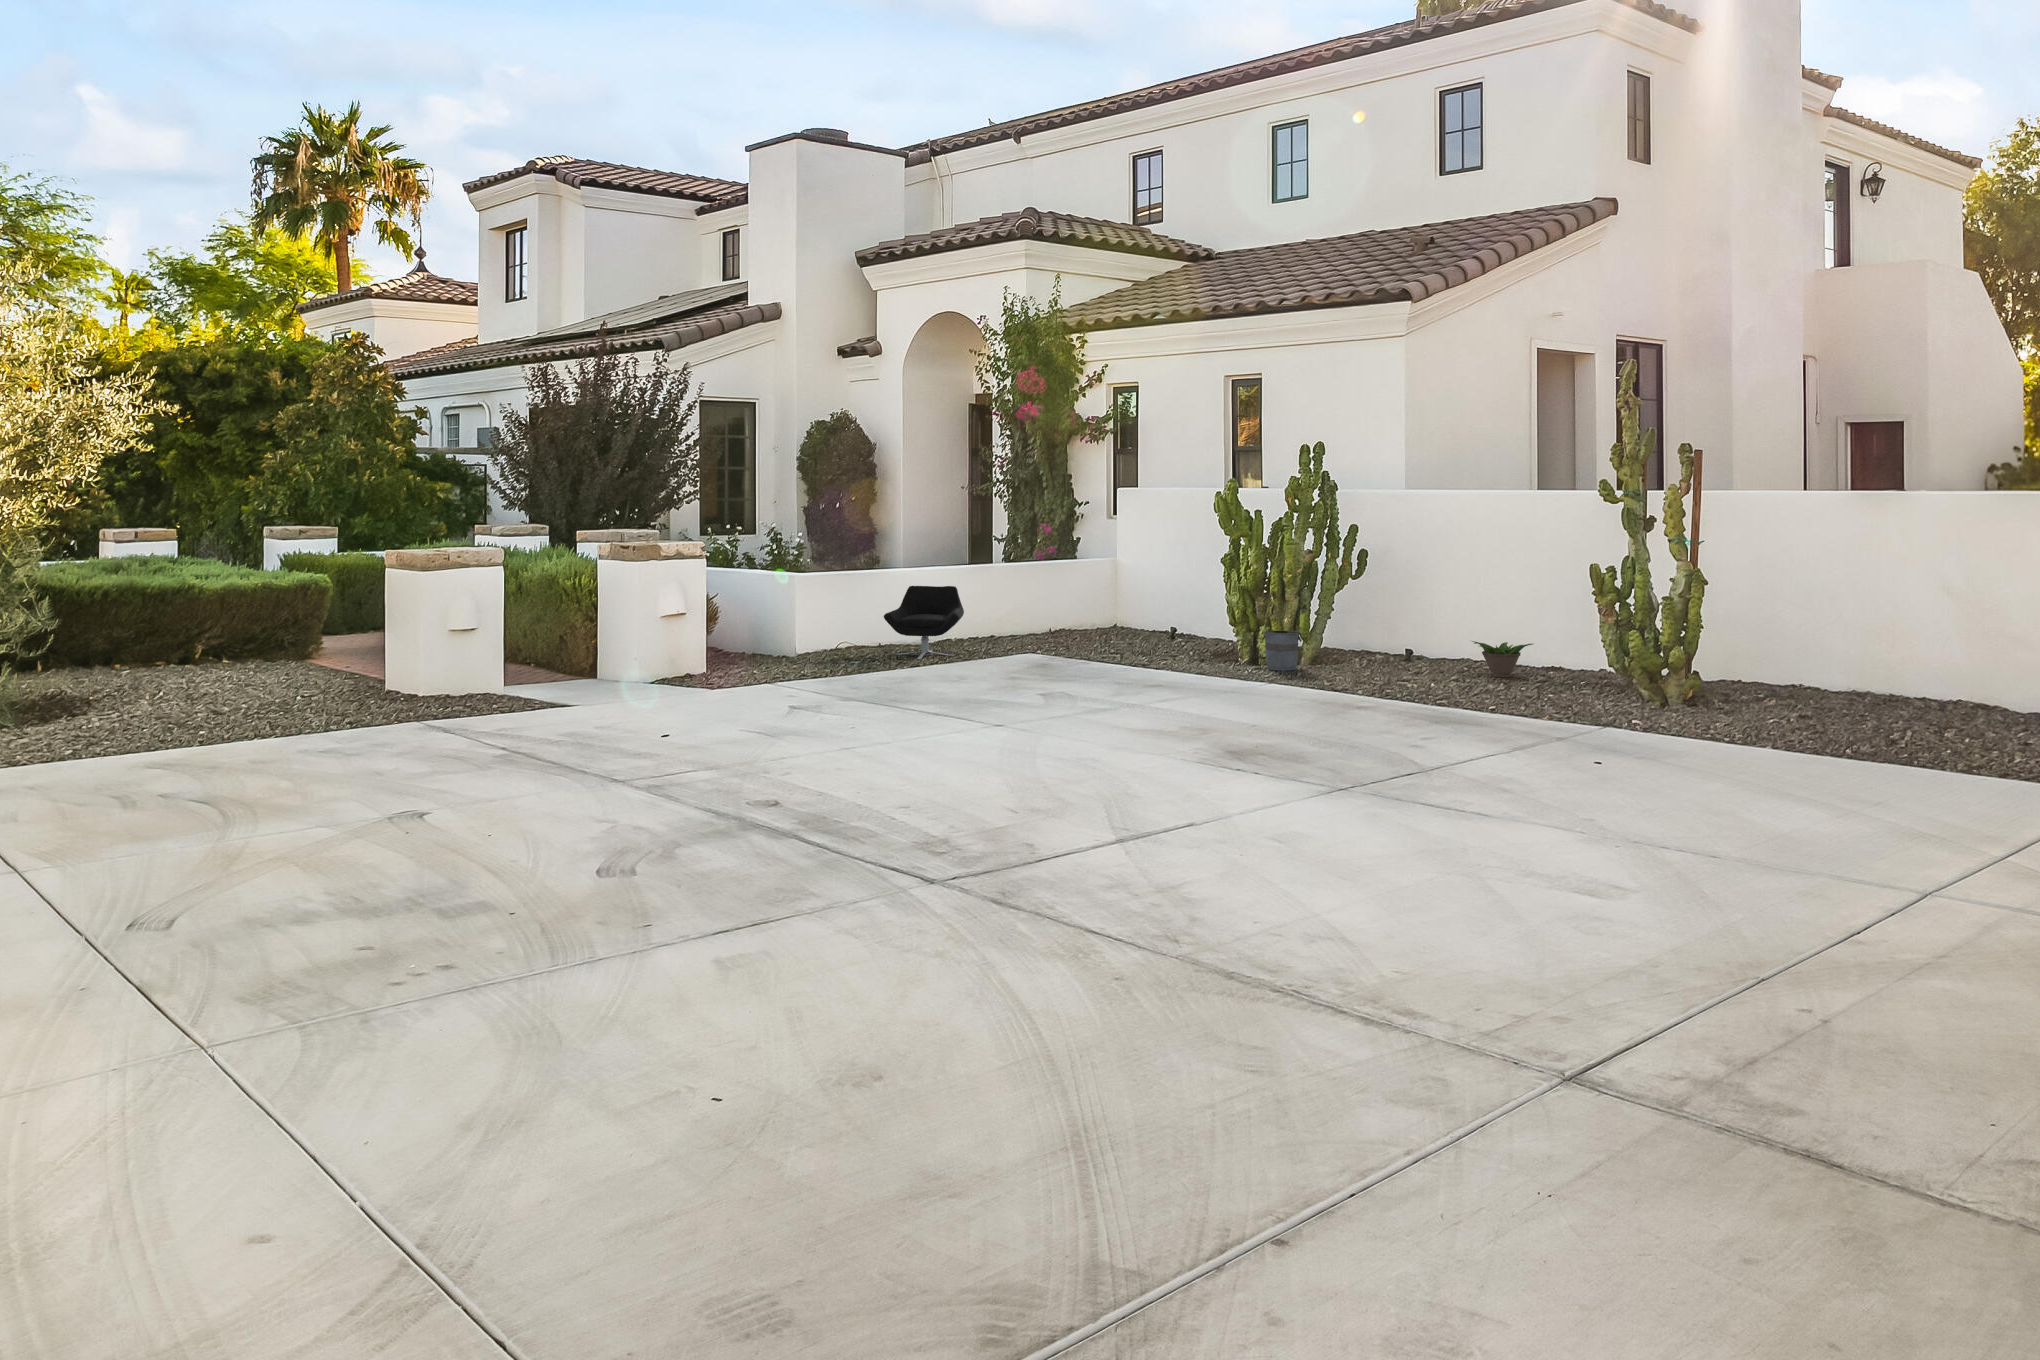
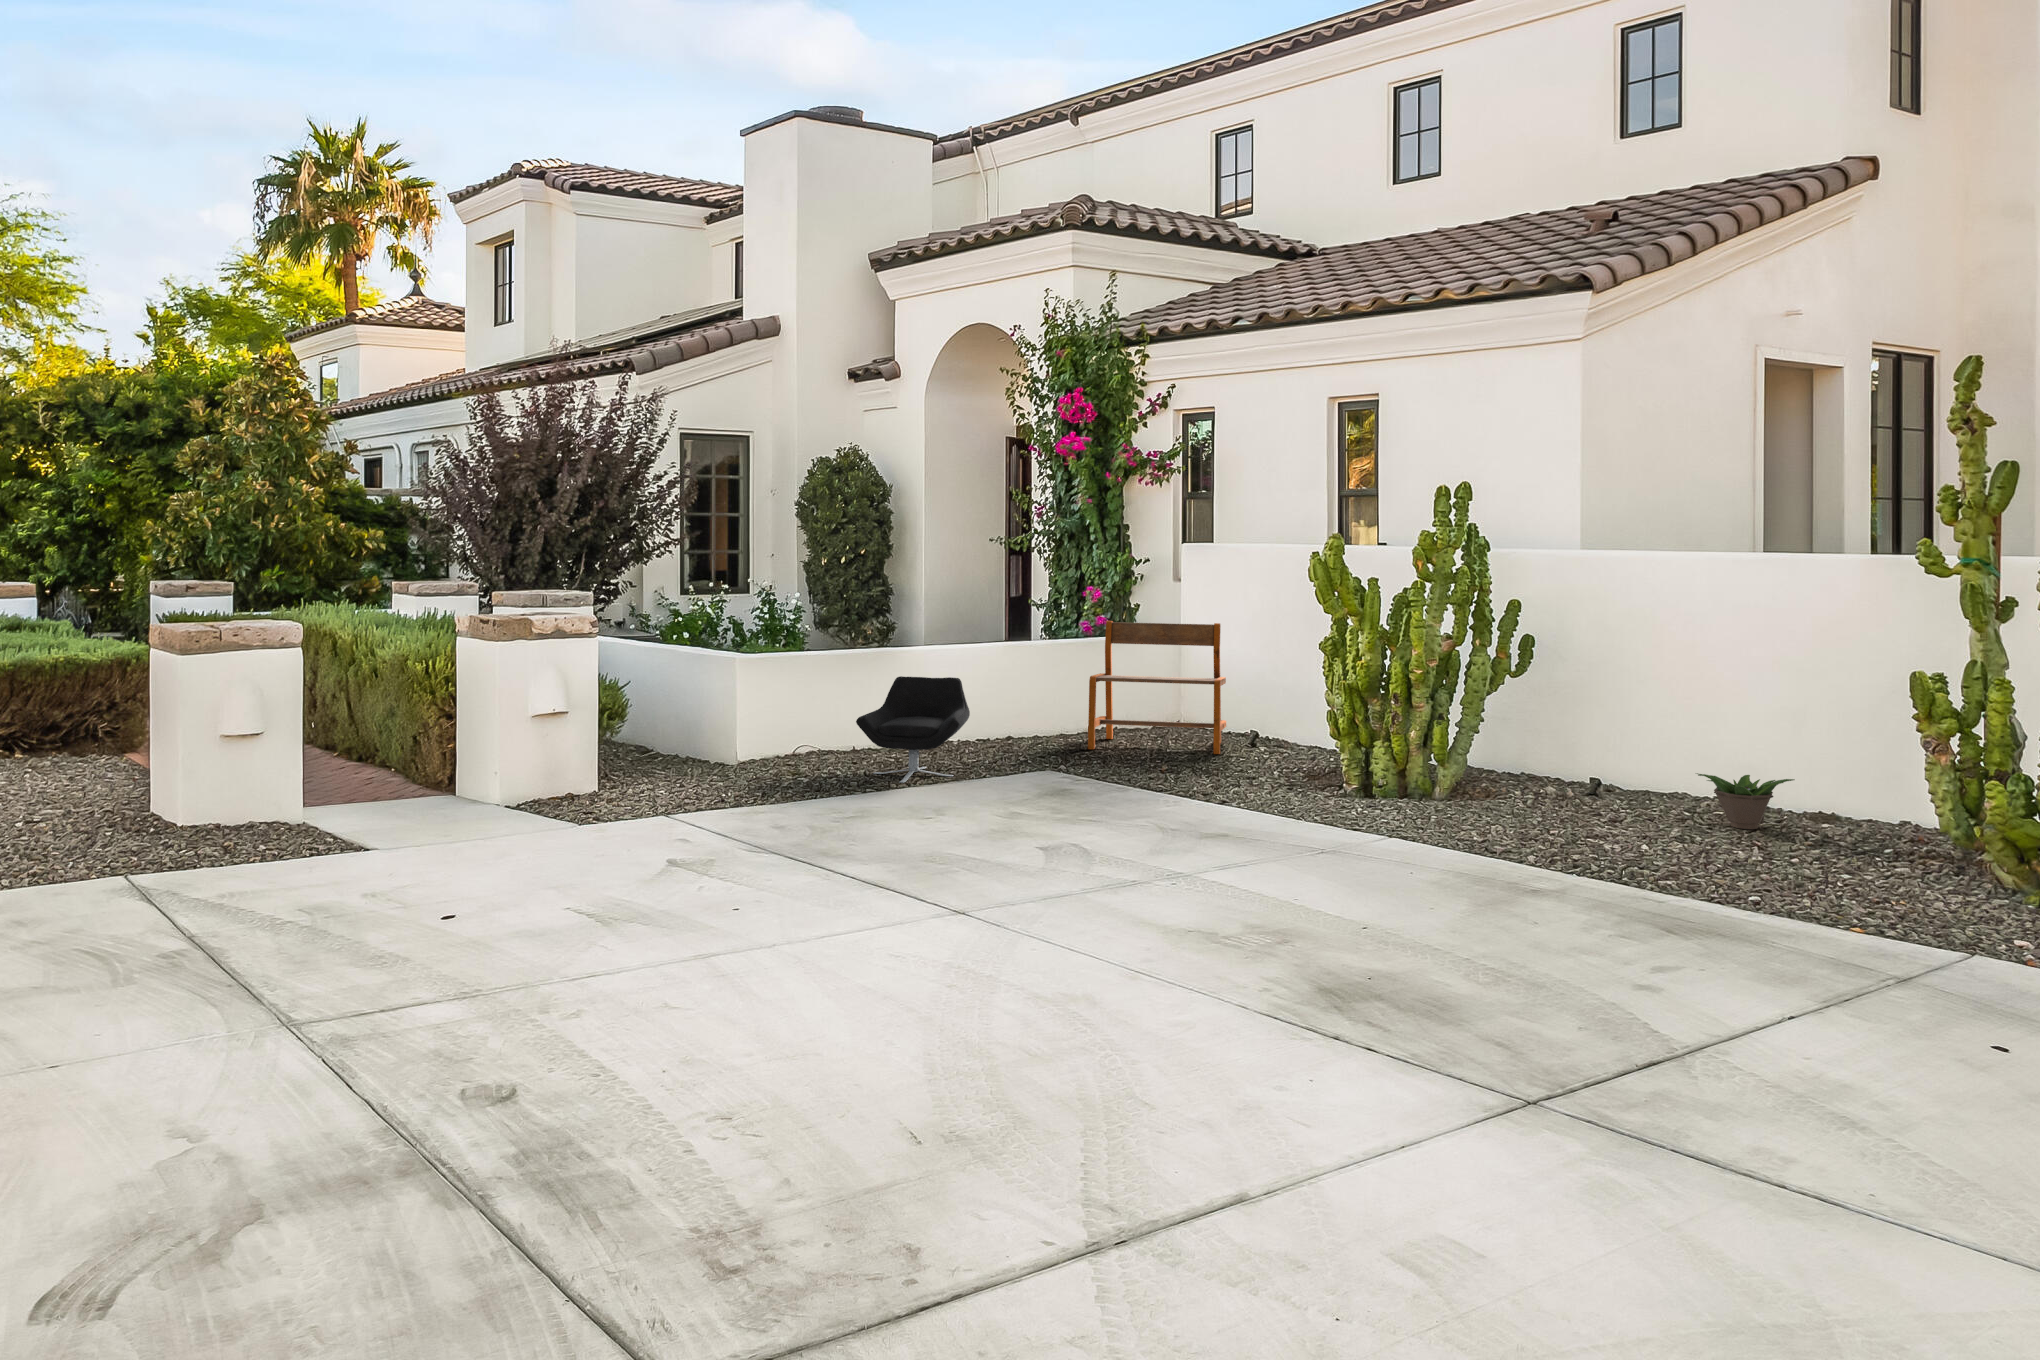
bench: none [1048,546,1150,642] -> present [1088,621,1226,754]
bucket: present [1262,631,1302,671] -> none [1386,751,1445,811]

